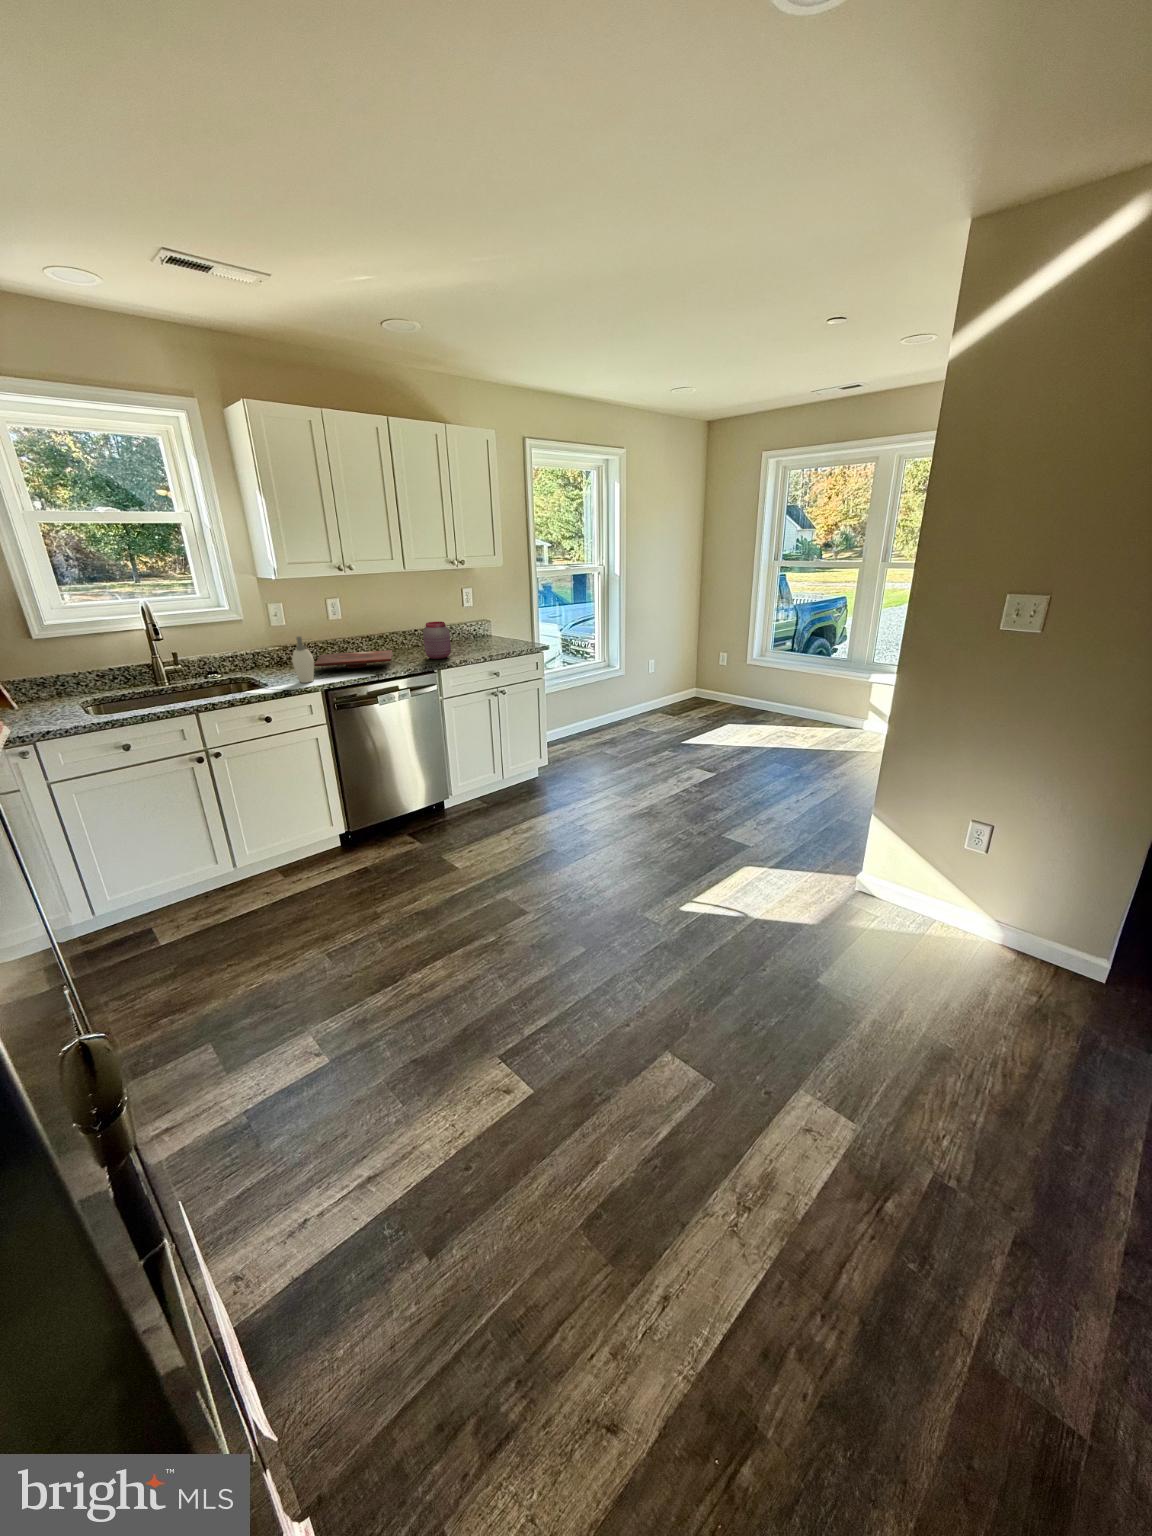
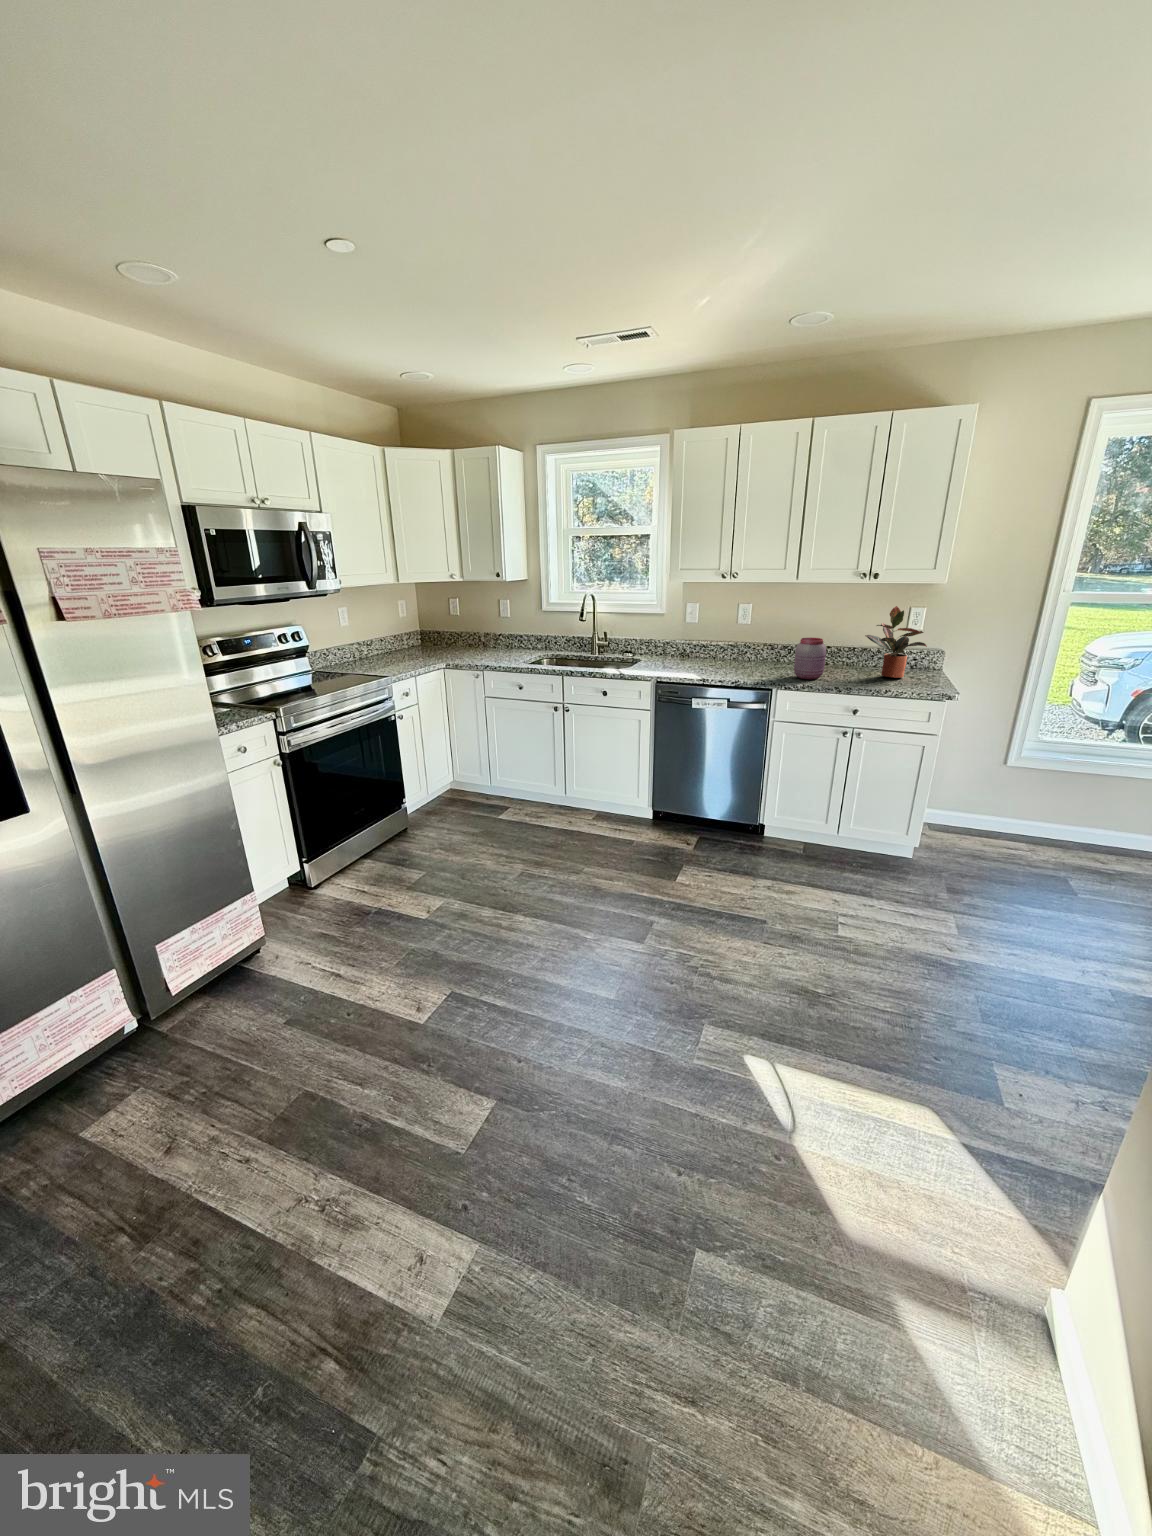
potted plant: none [458,589,503,646] -> present [865,606,927,678]
soap dispenser: present [292,636,314,683] -> none [652,631,671,672]
cutting board: present [314,650,393,668] -> none [682,653,770,671]

